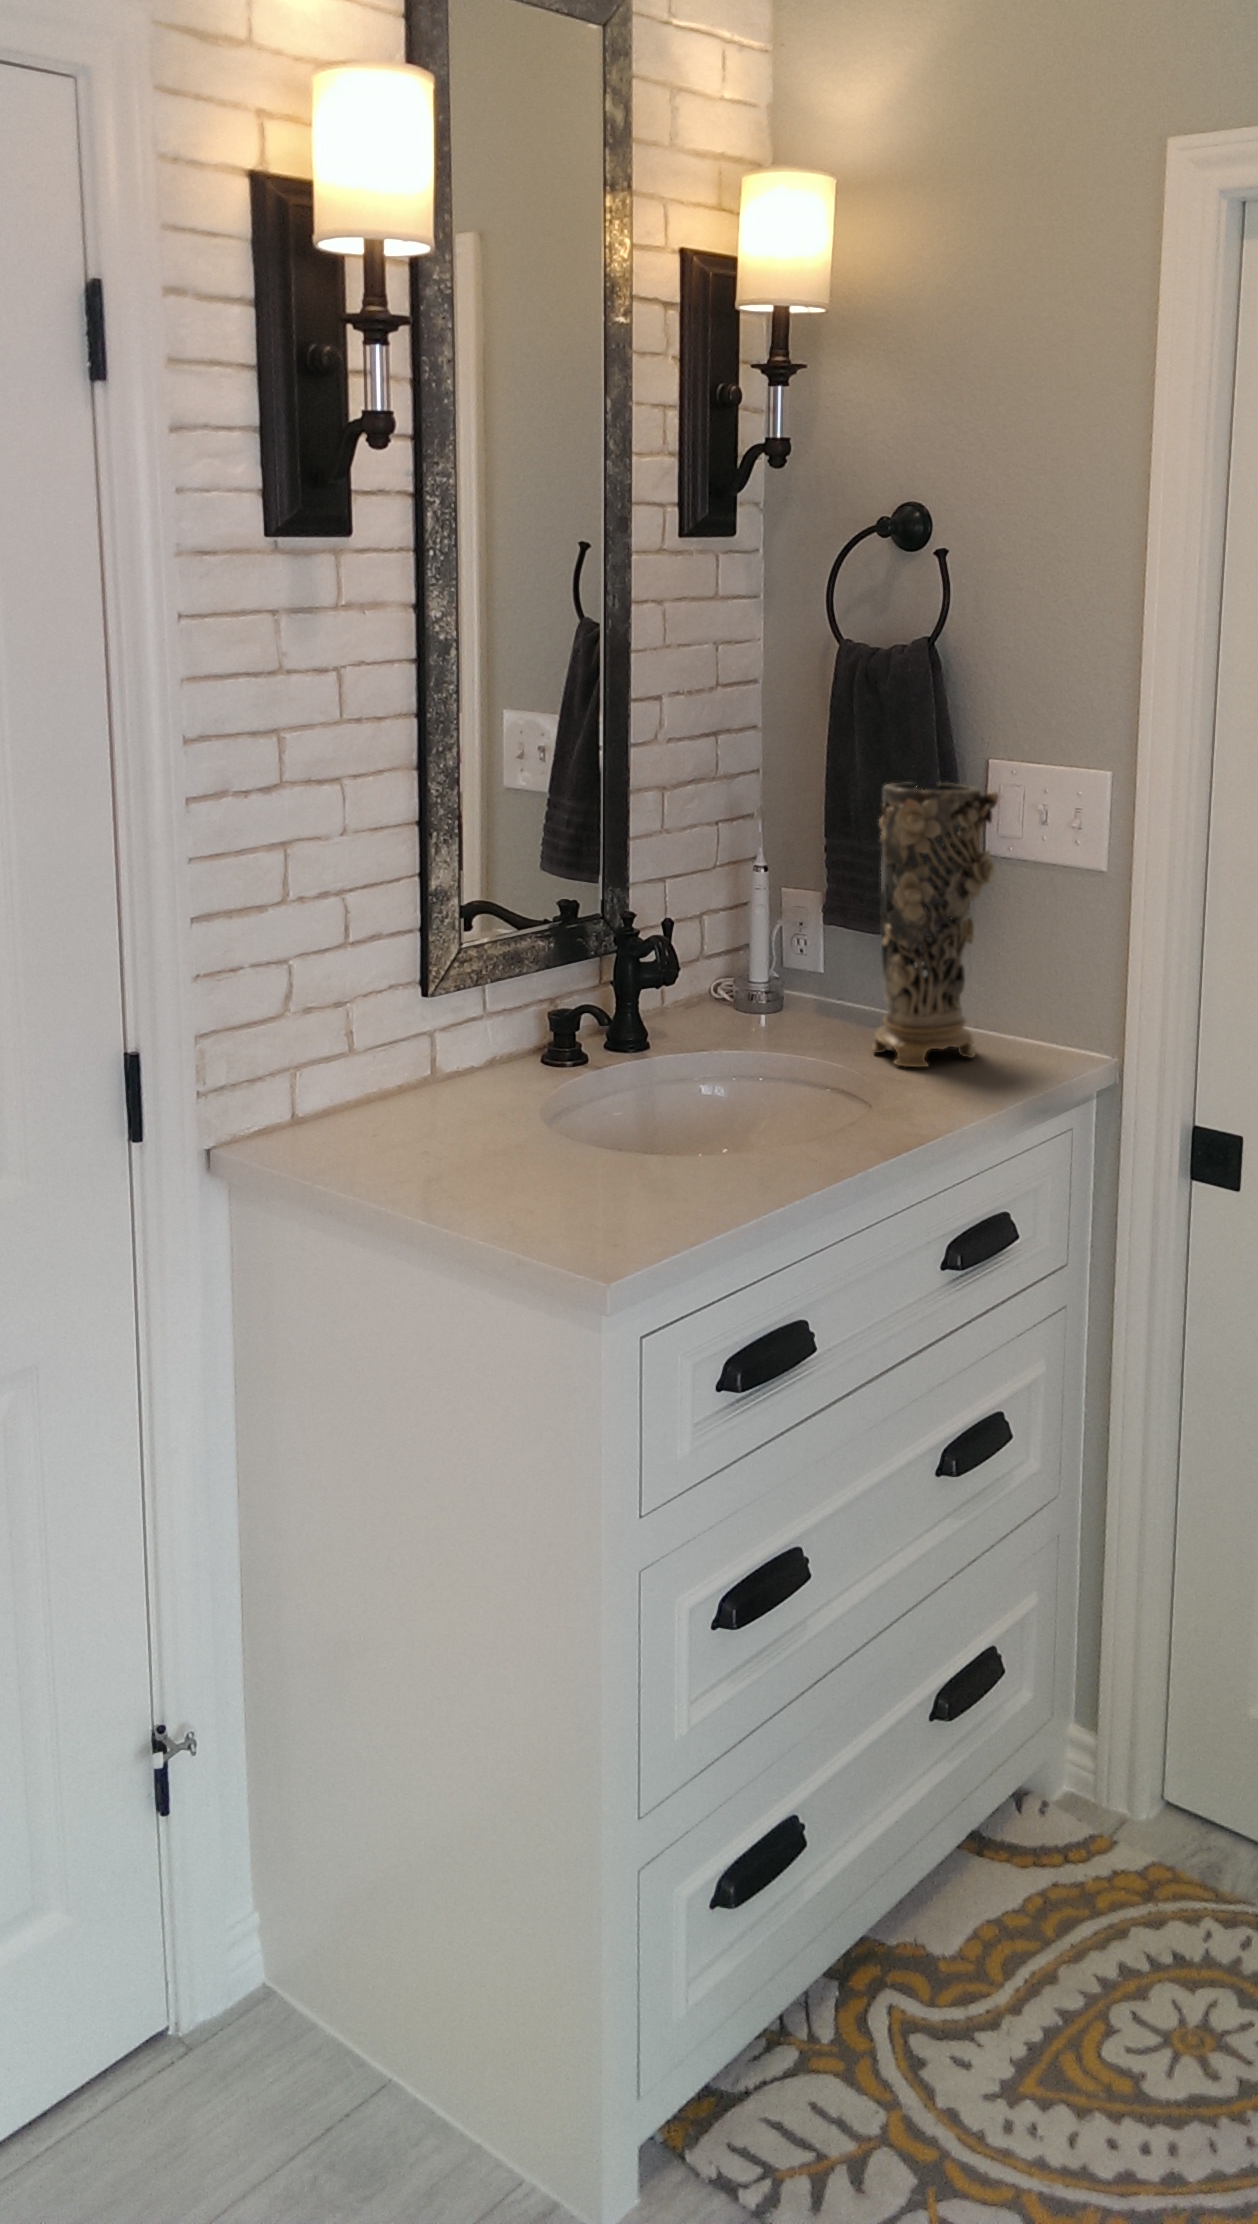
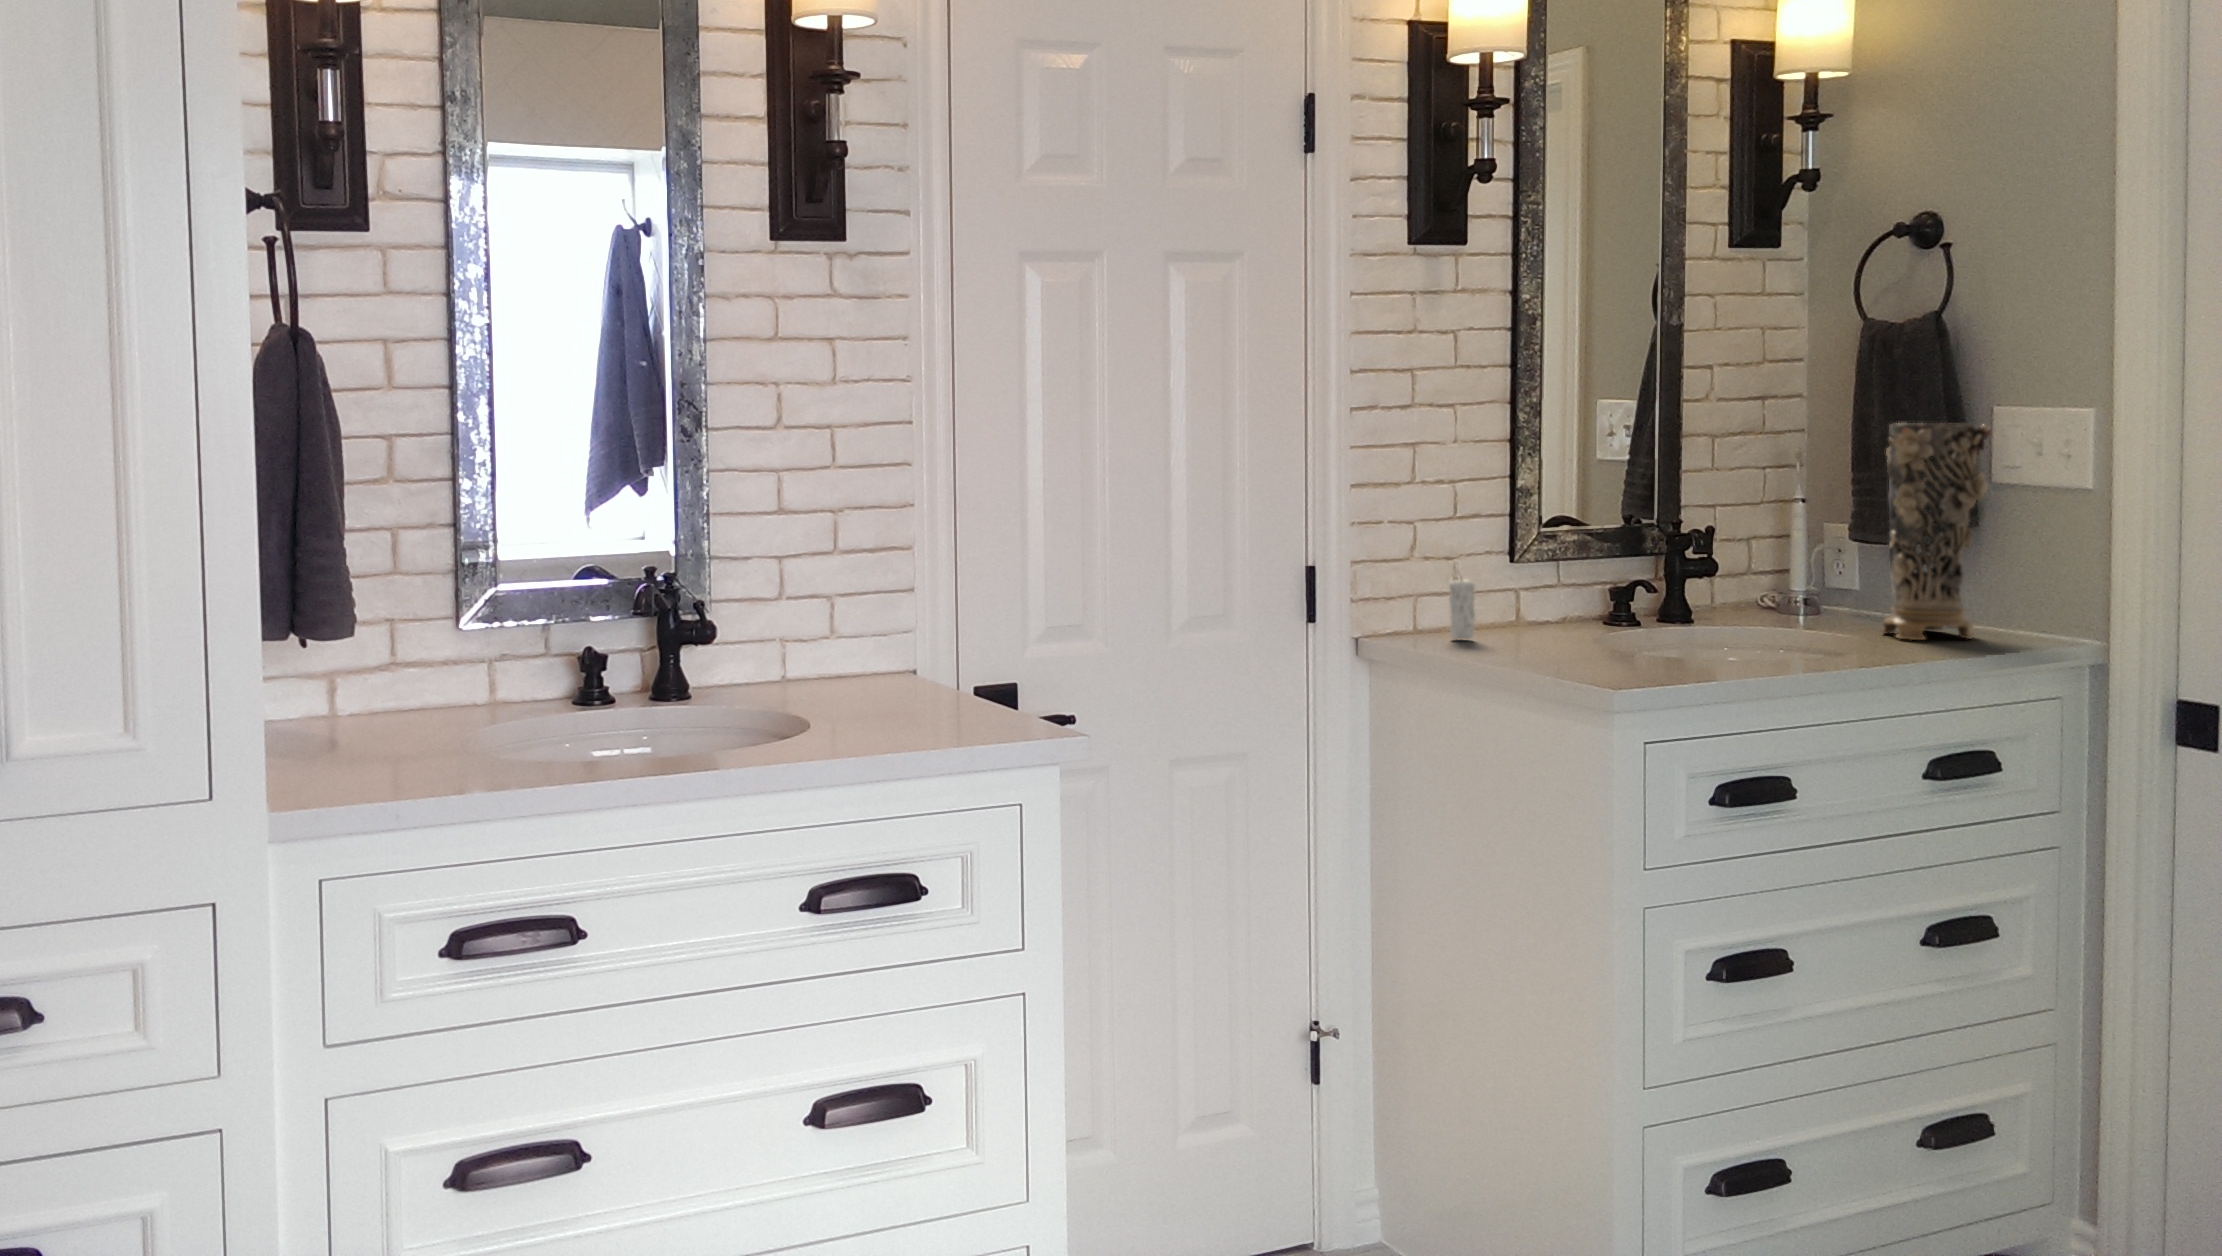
candle: none [341,1028,380,1135] -> present [1449,579,1475,639]

